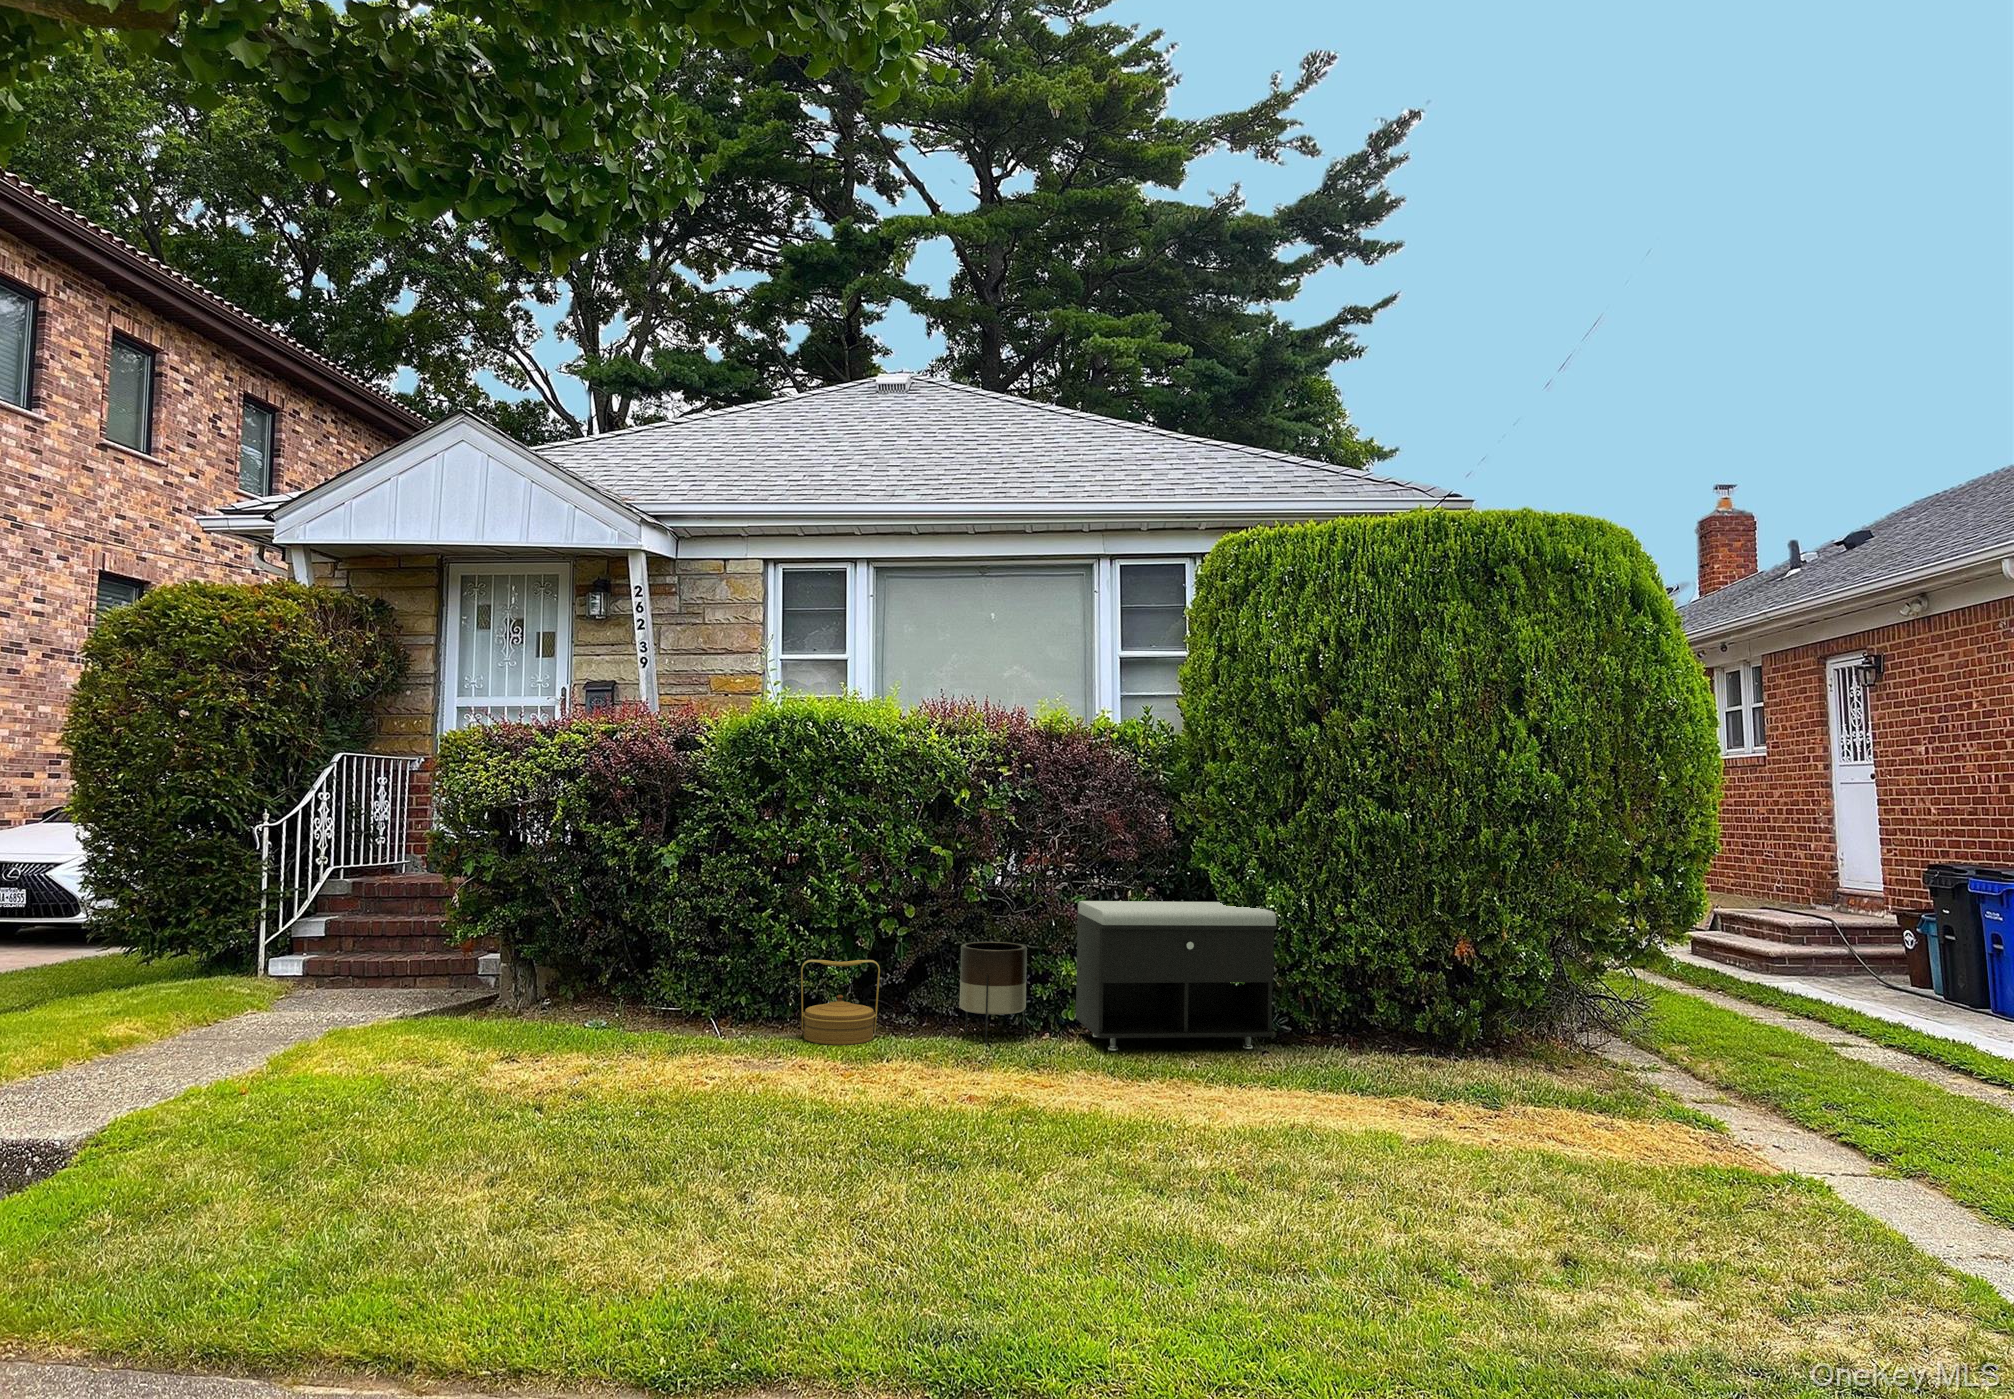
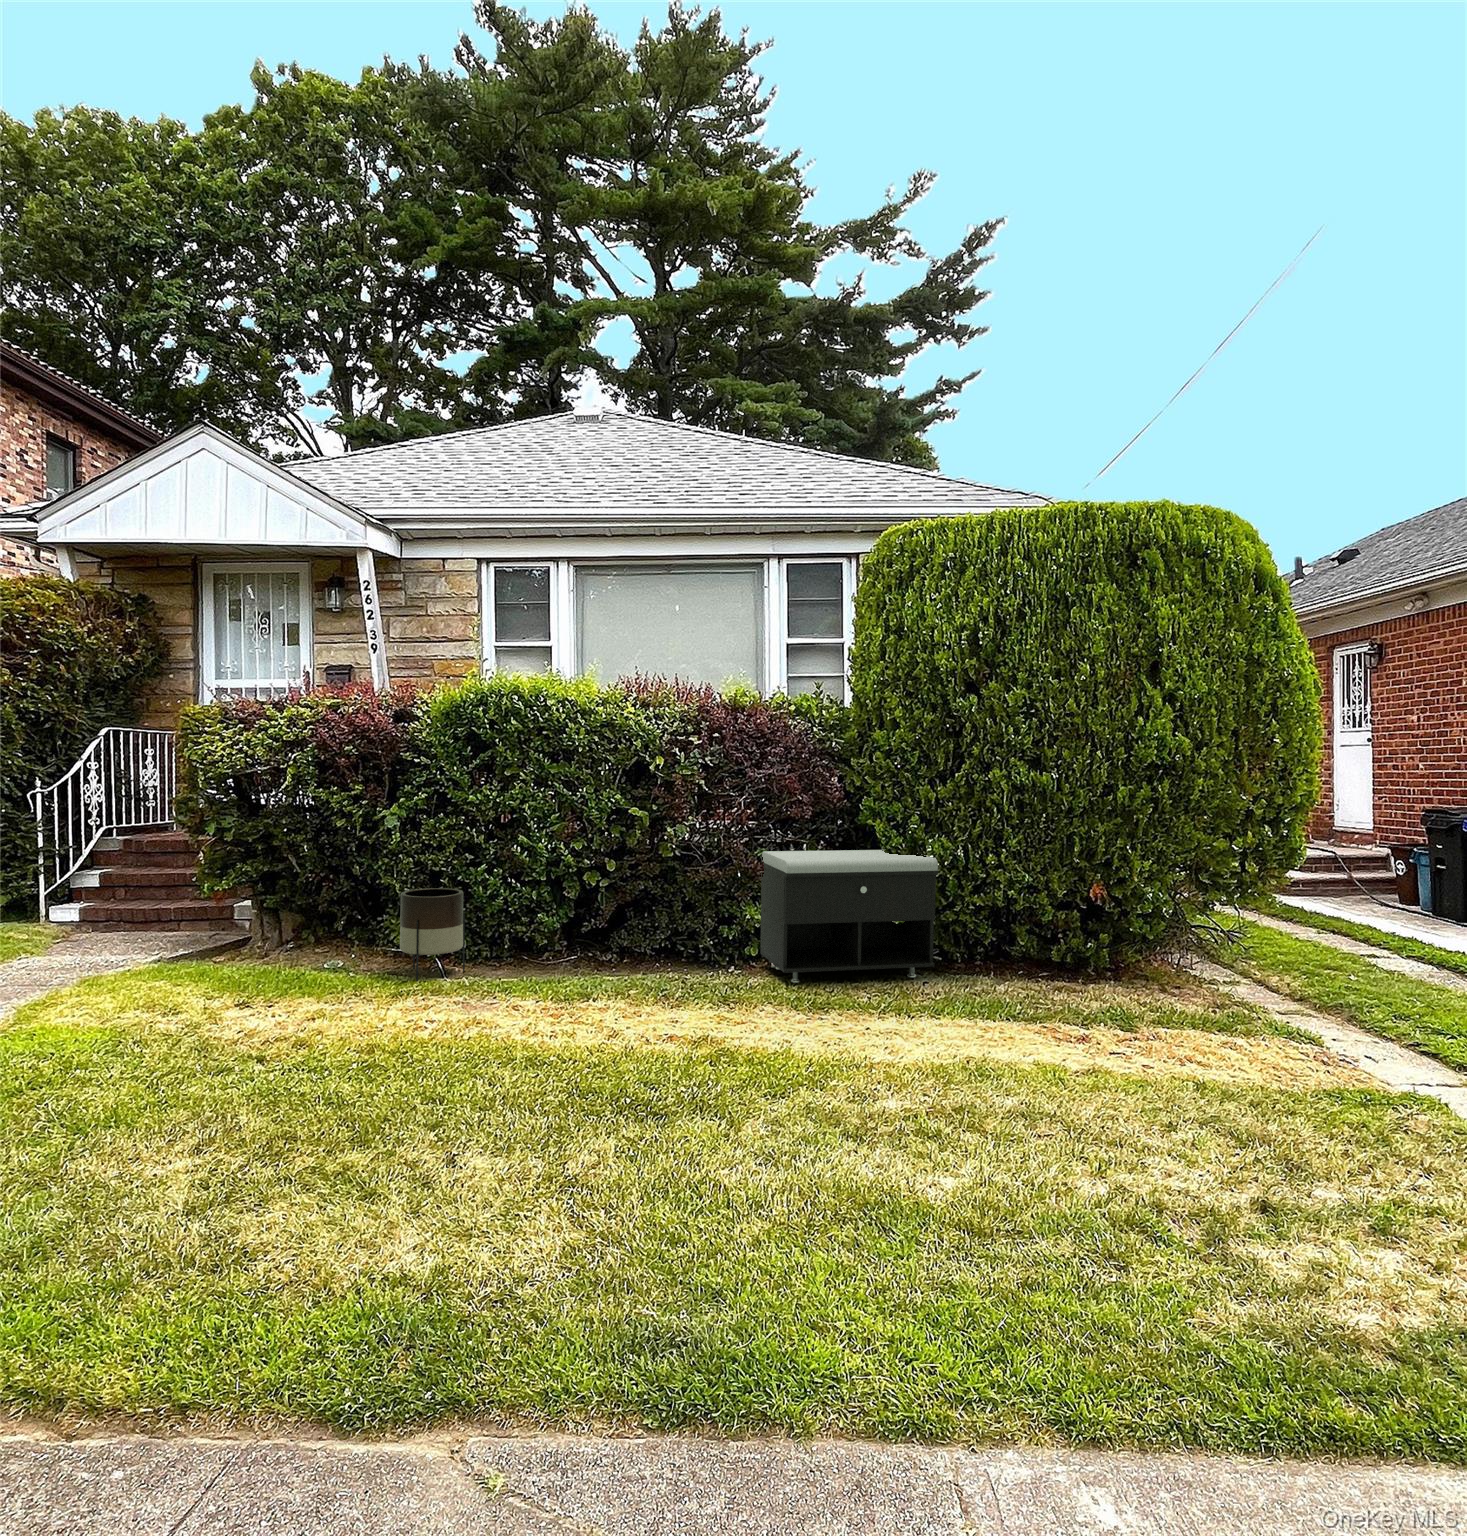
planter: present [959,942,1027,1043] -> present [400,888,465,981]
woven basket: present [801,960,880,1045] -> none [515,907,587,984]

